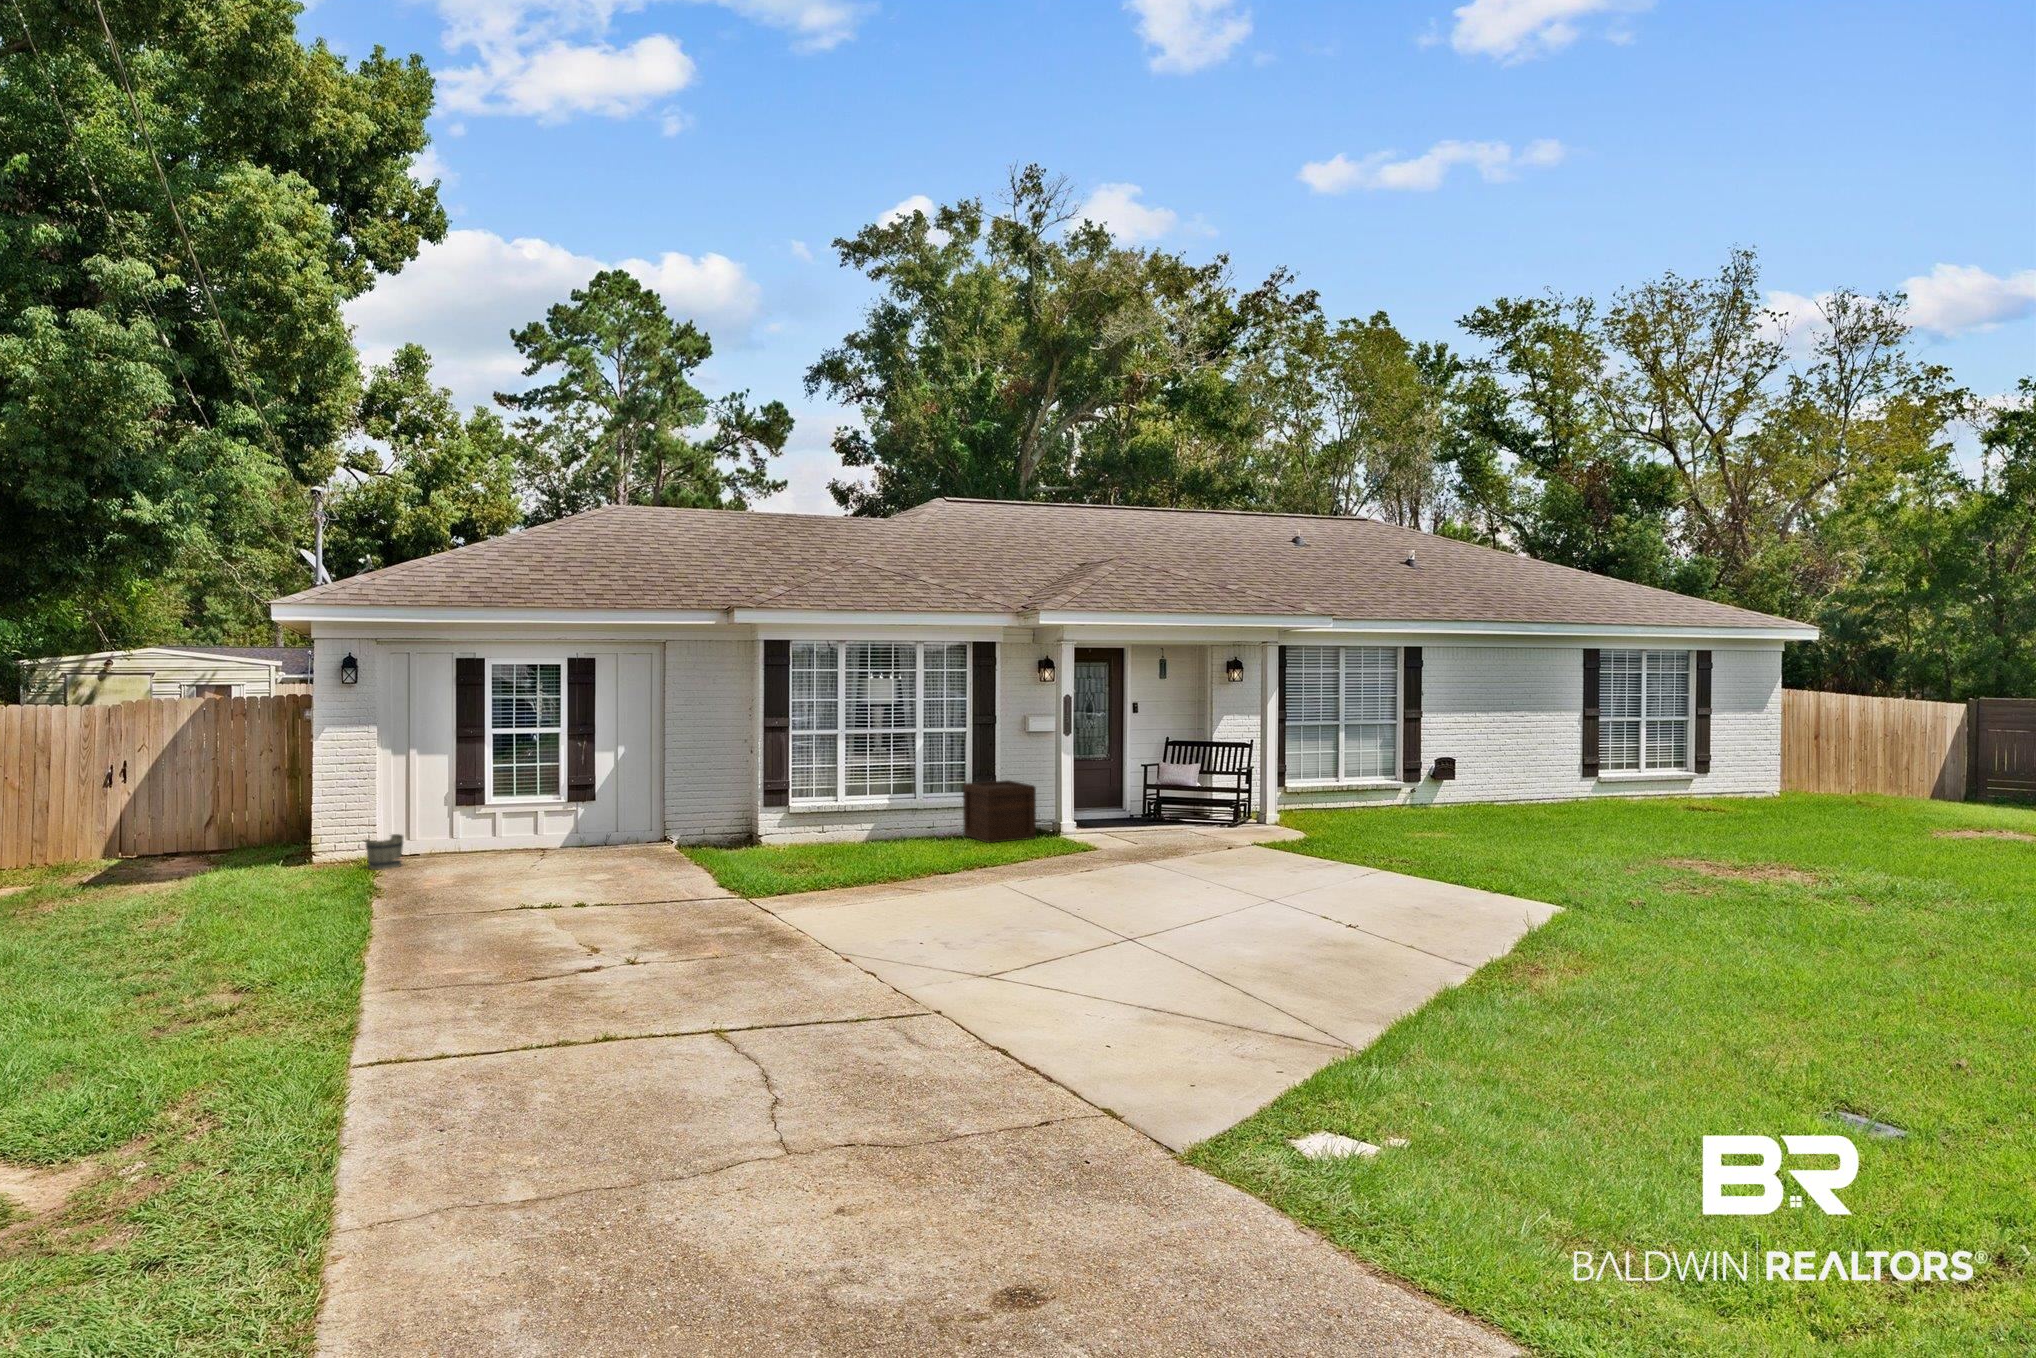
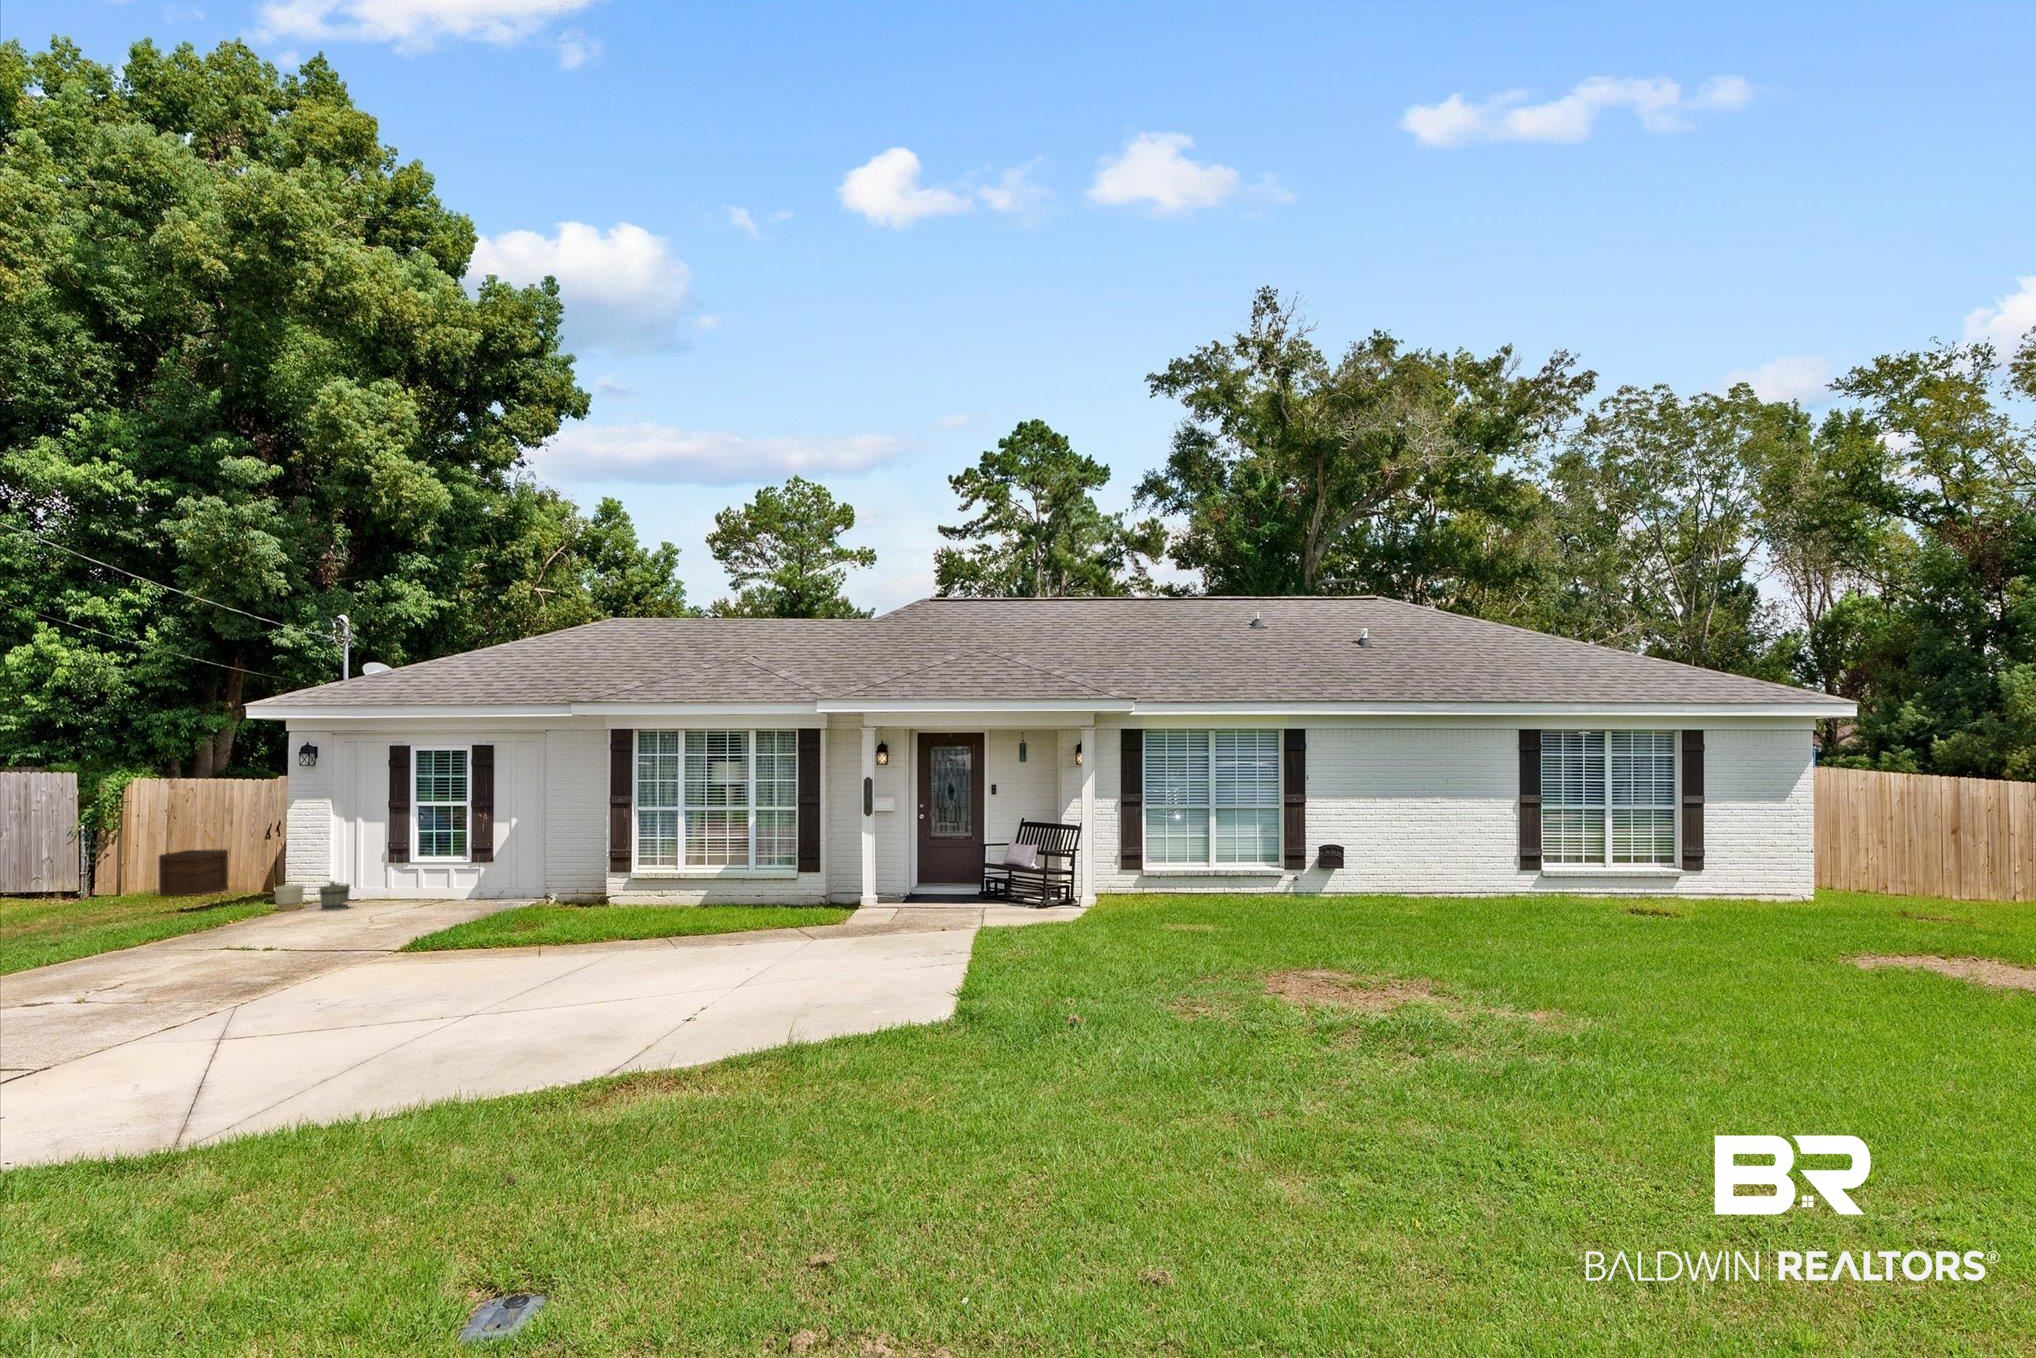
wooden crate: present [963,780,1036,843] -> present [159,849,228,896]
planter: none [297,838,334,873] -> present [275,885,304,911]

